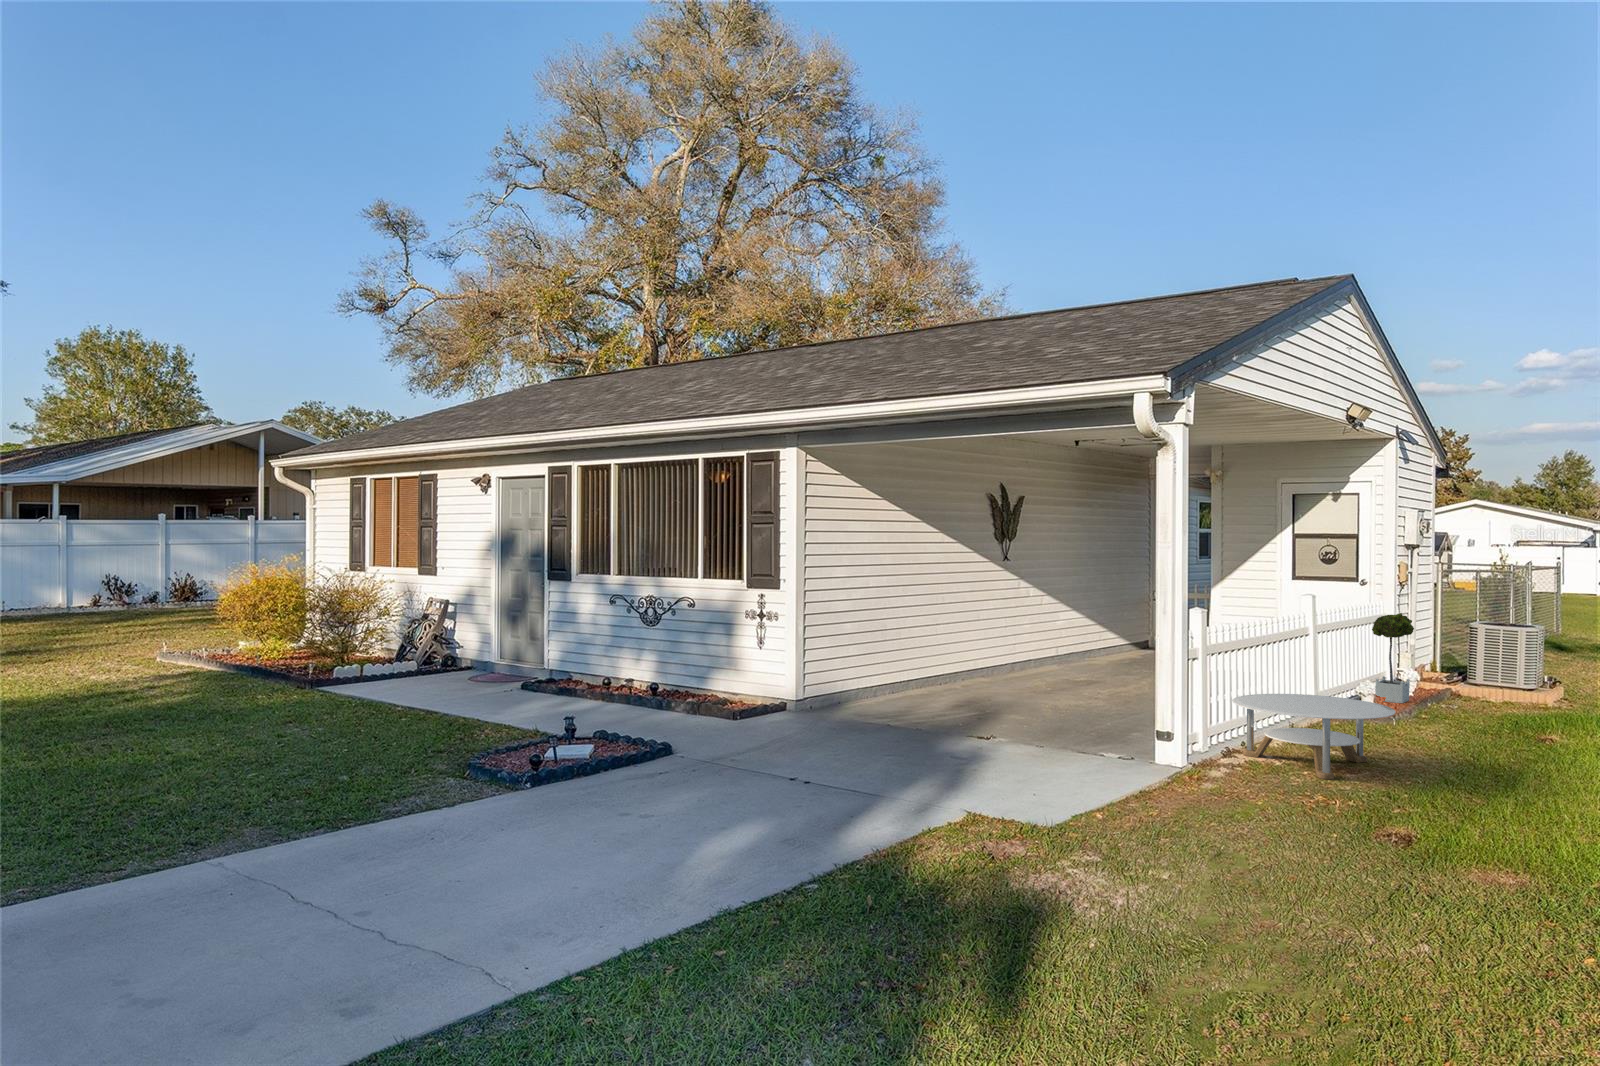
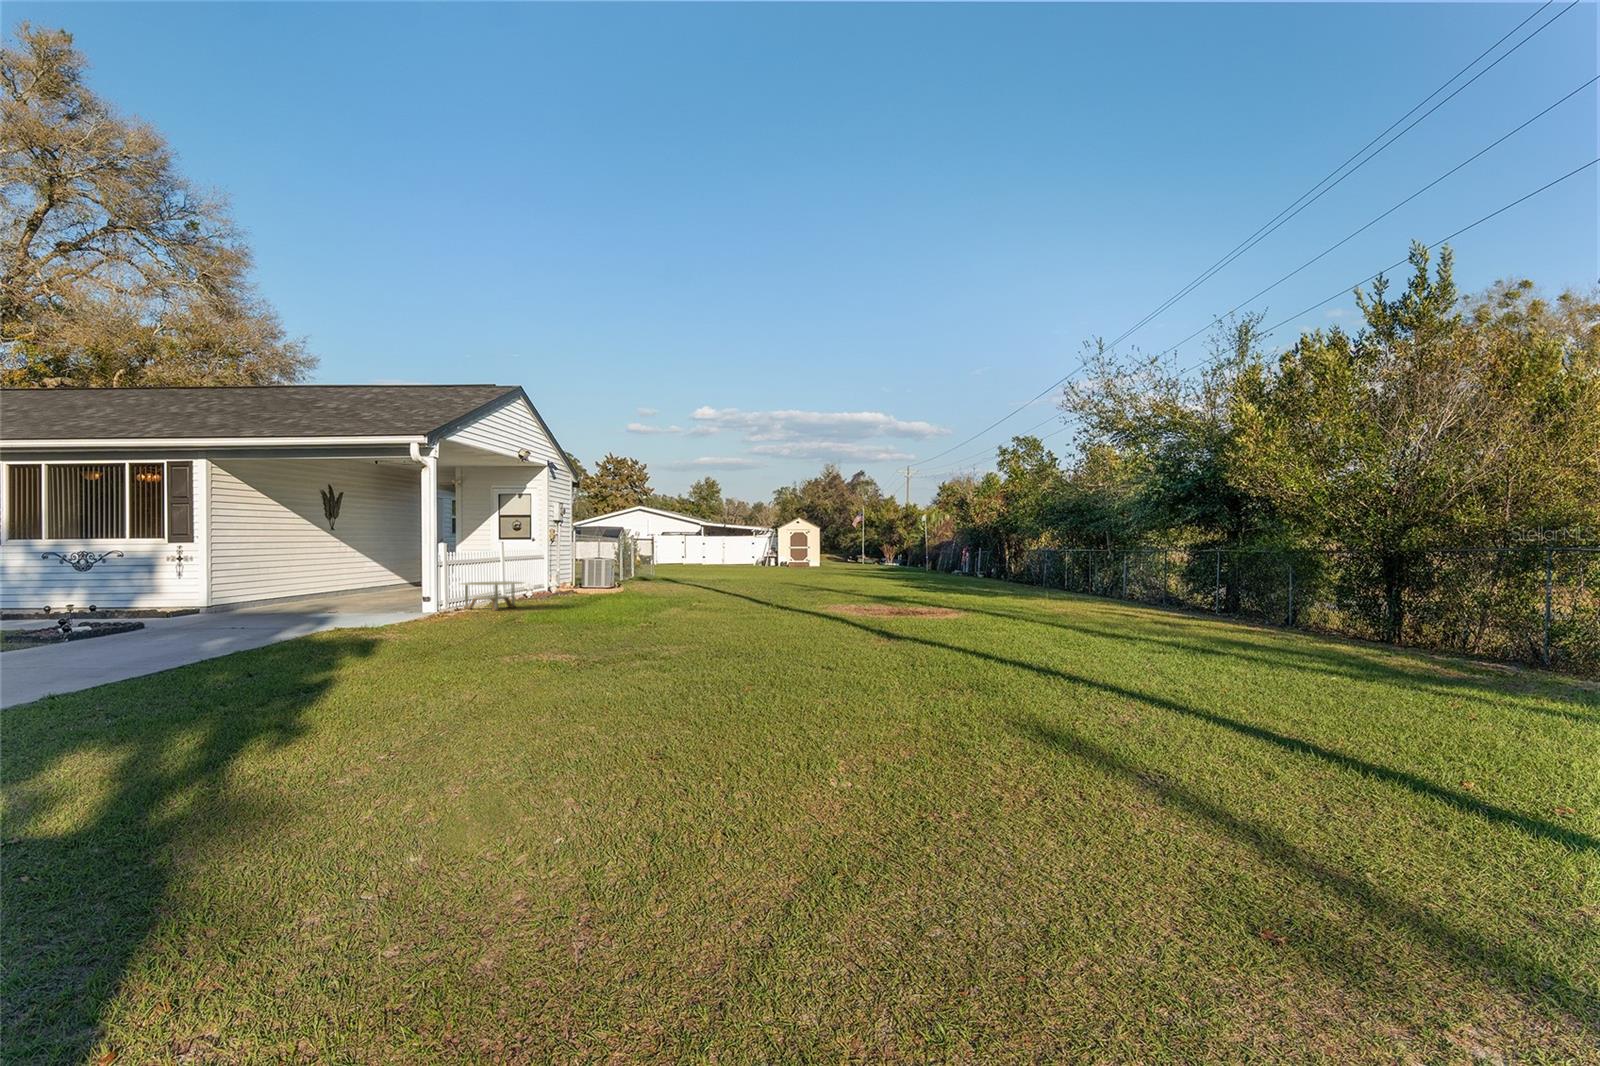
potted tree: present [1372,613,1414,703] -> none [532,552,551,596]

